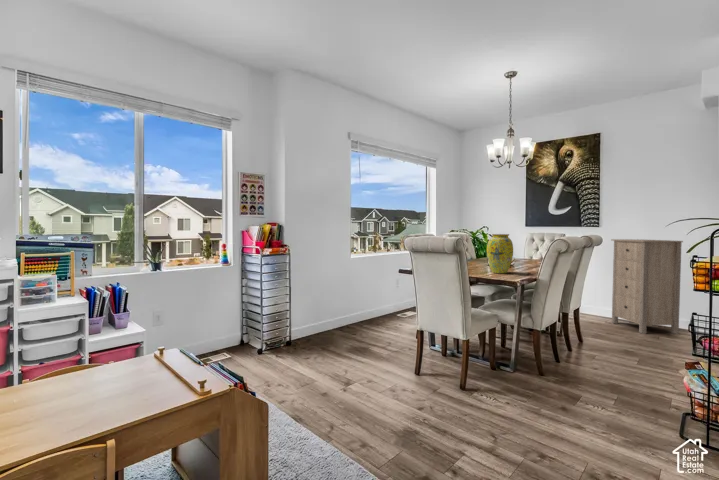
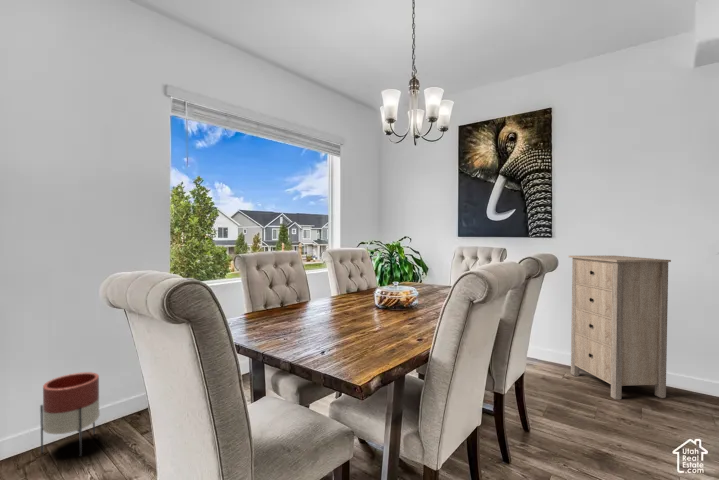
vase: present [487,234,513,273] -> none [345,261,394,342]
planter: none [302,300,328,342] -> present [40,372,100,456]

